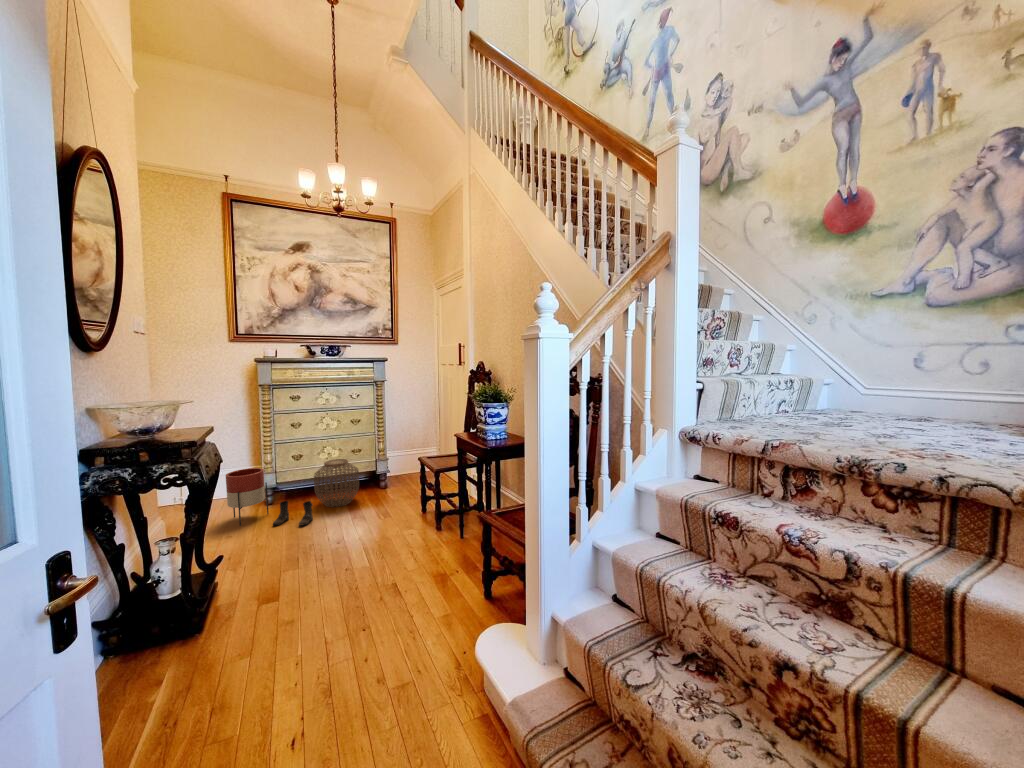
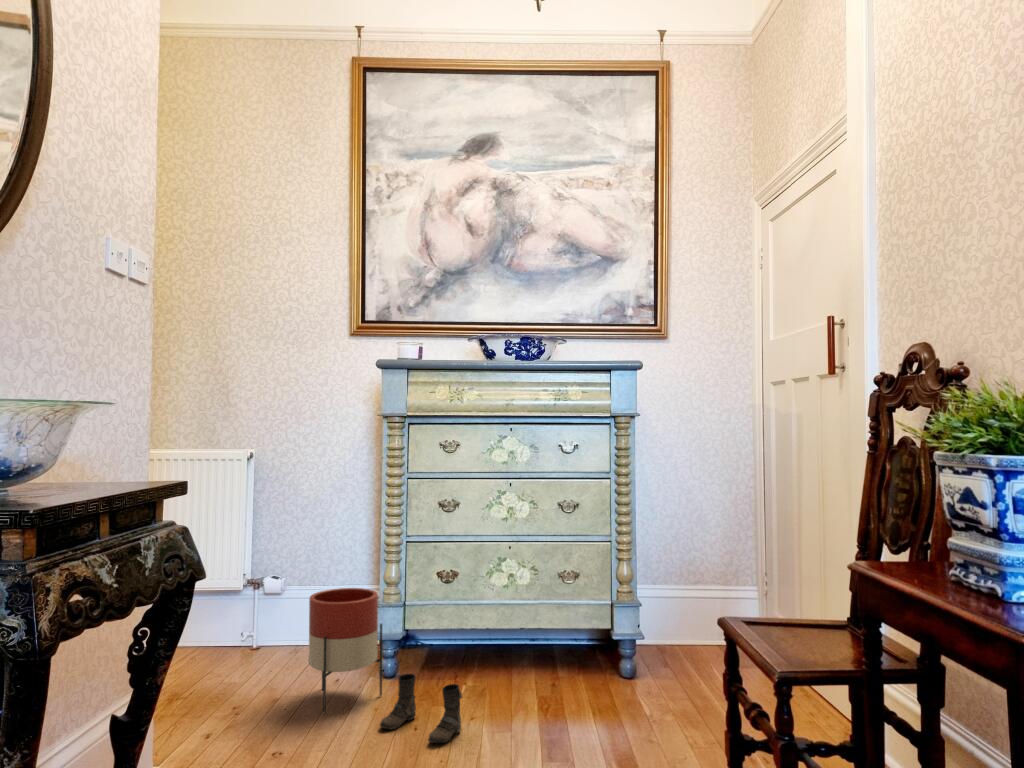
woven basket: present [314,459,359,507] -> none [473,591,569,708]

